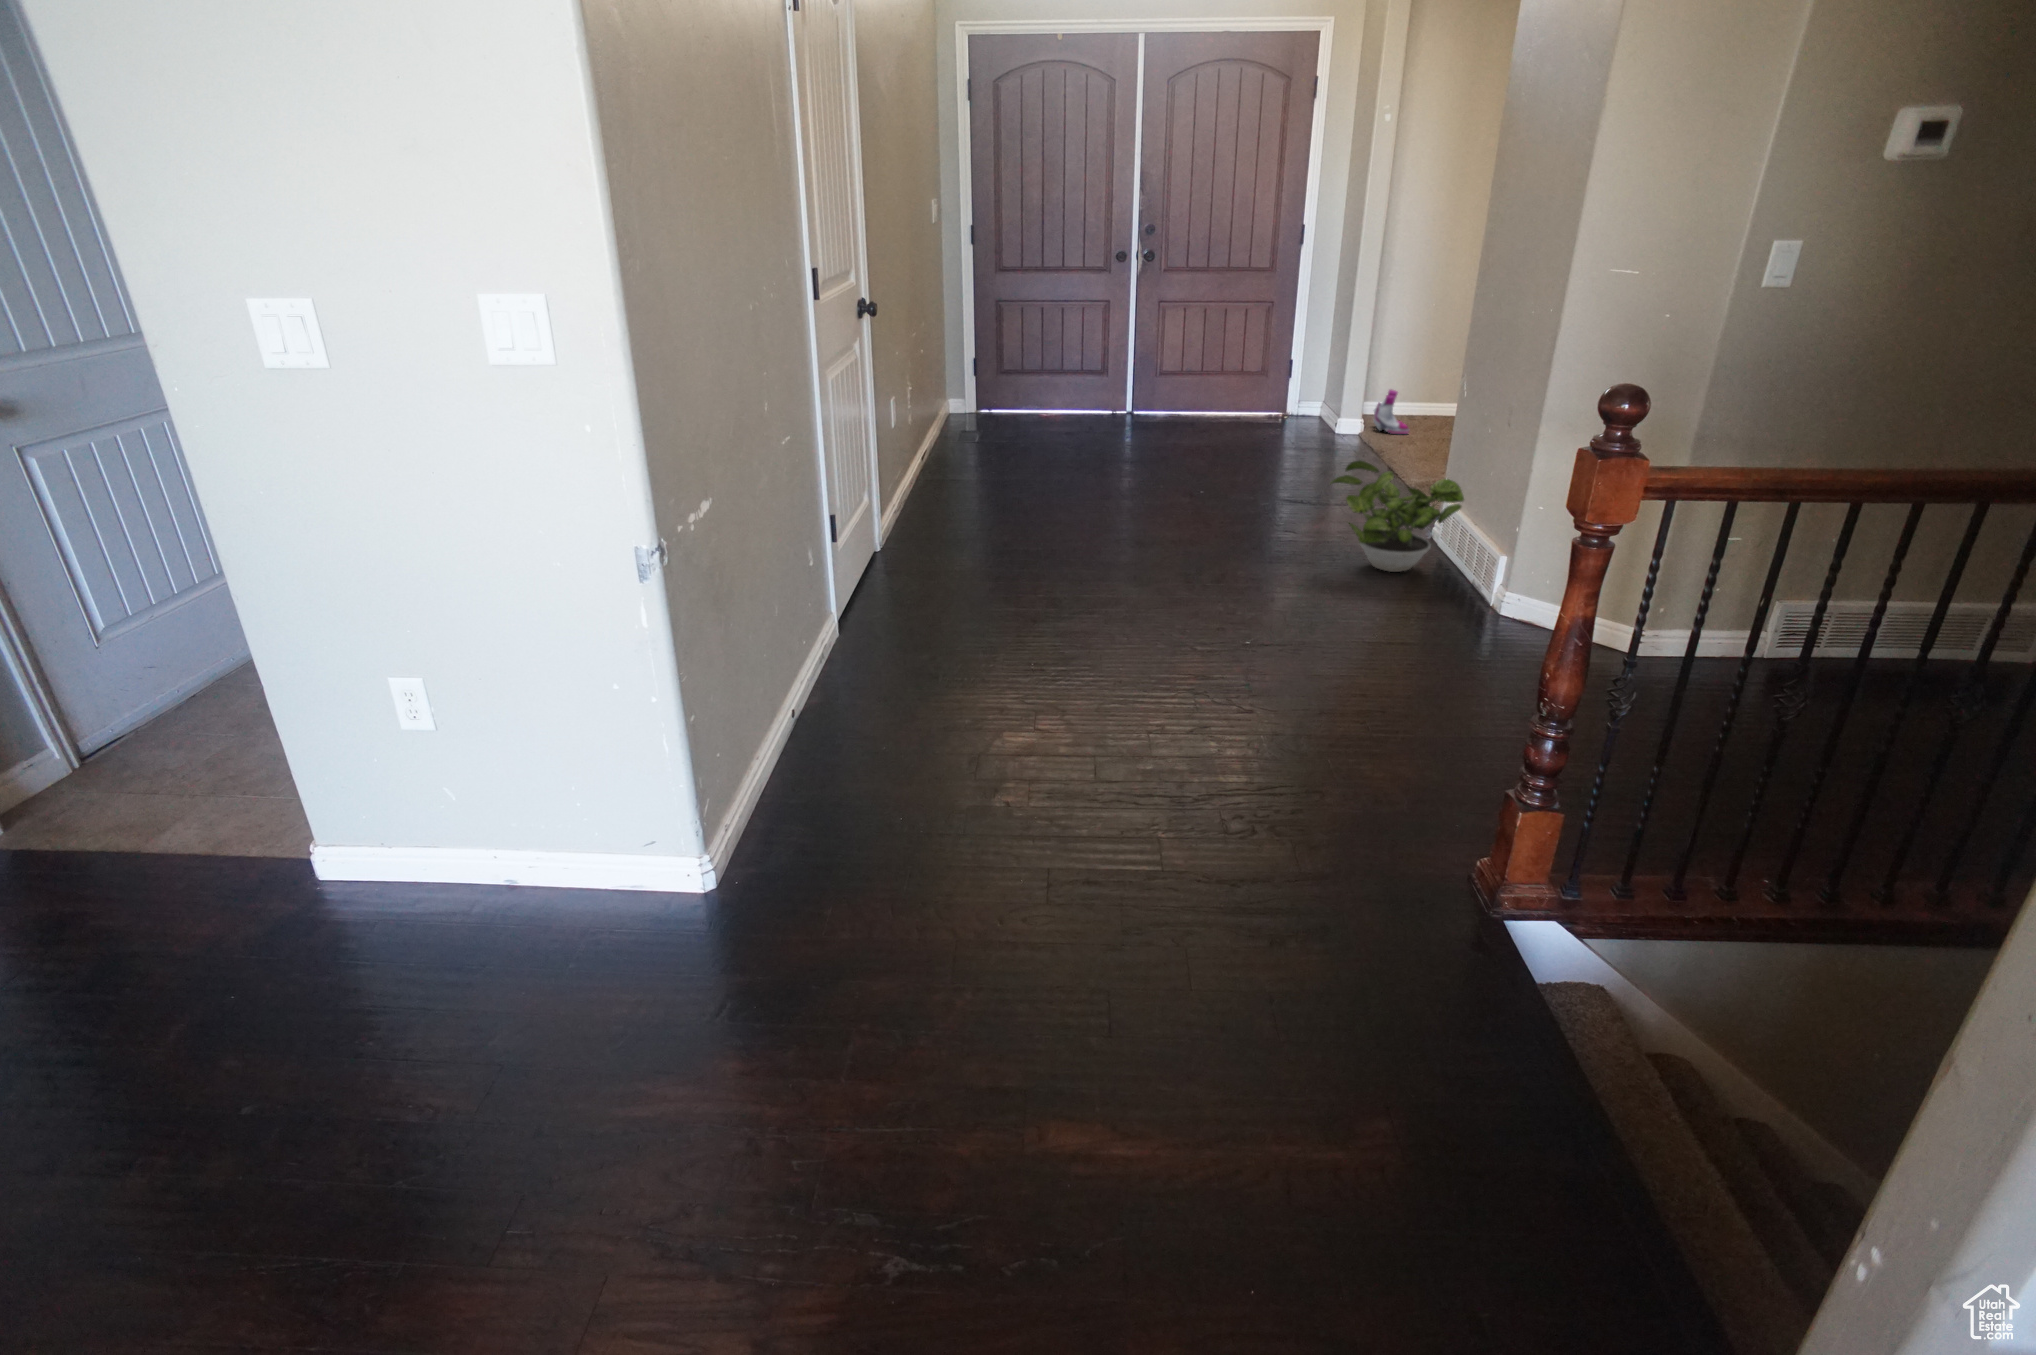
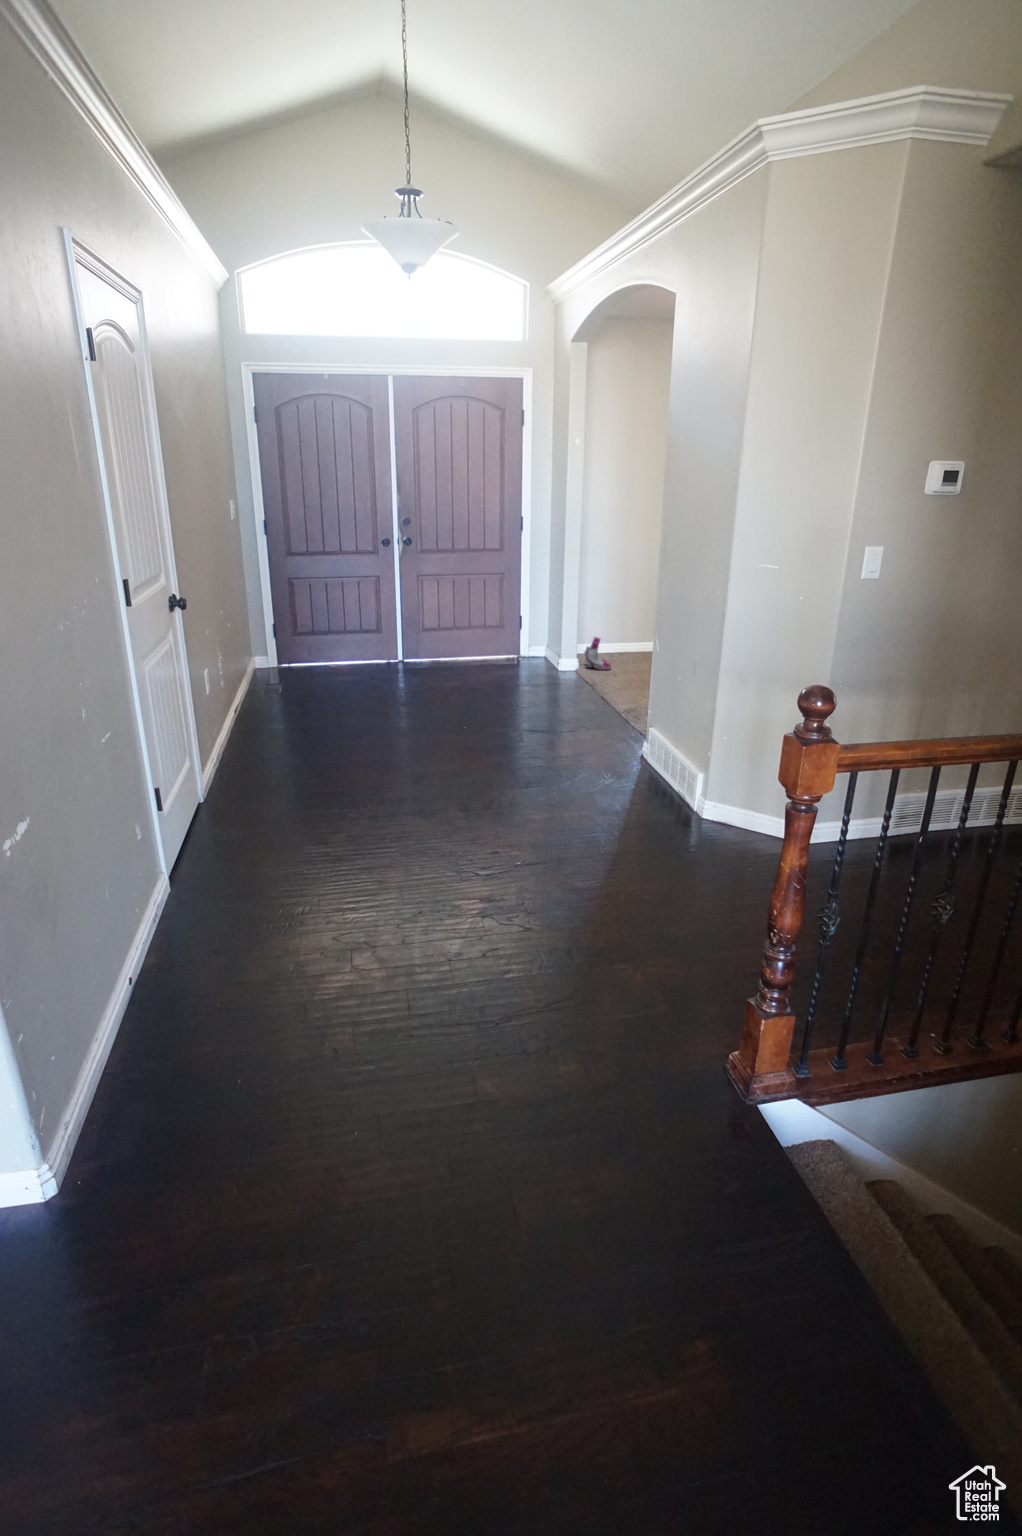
potted plant: present [1331,461,1464,572] -> none [566,706,667,789]

